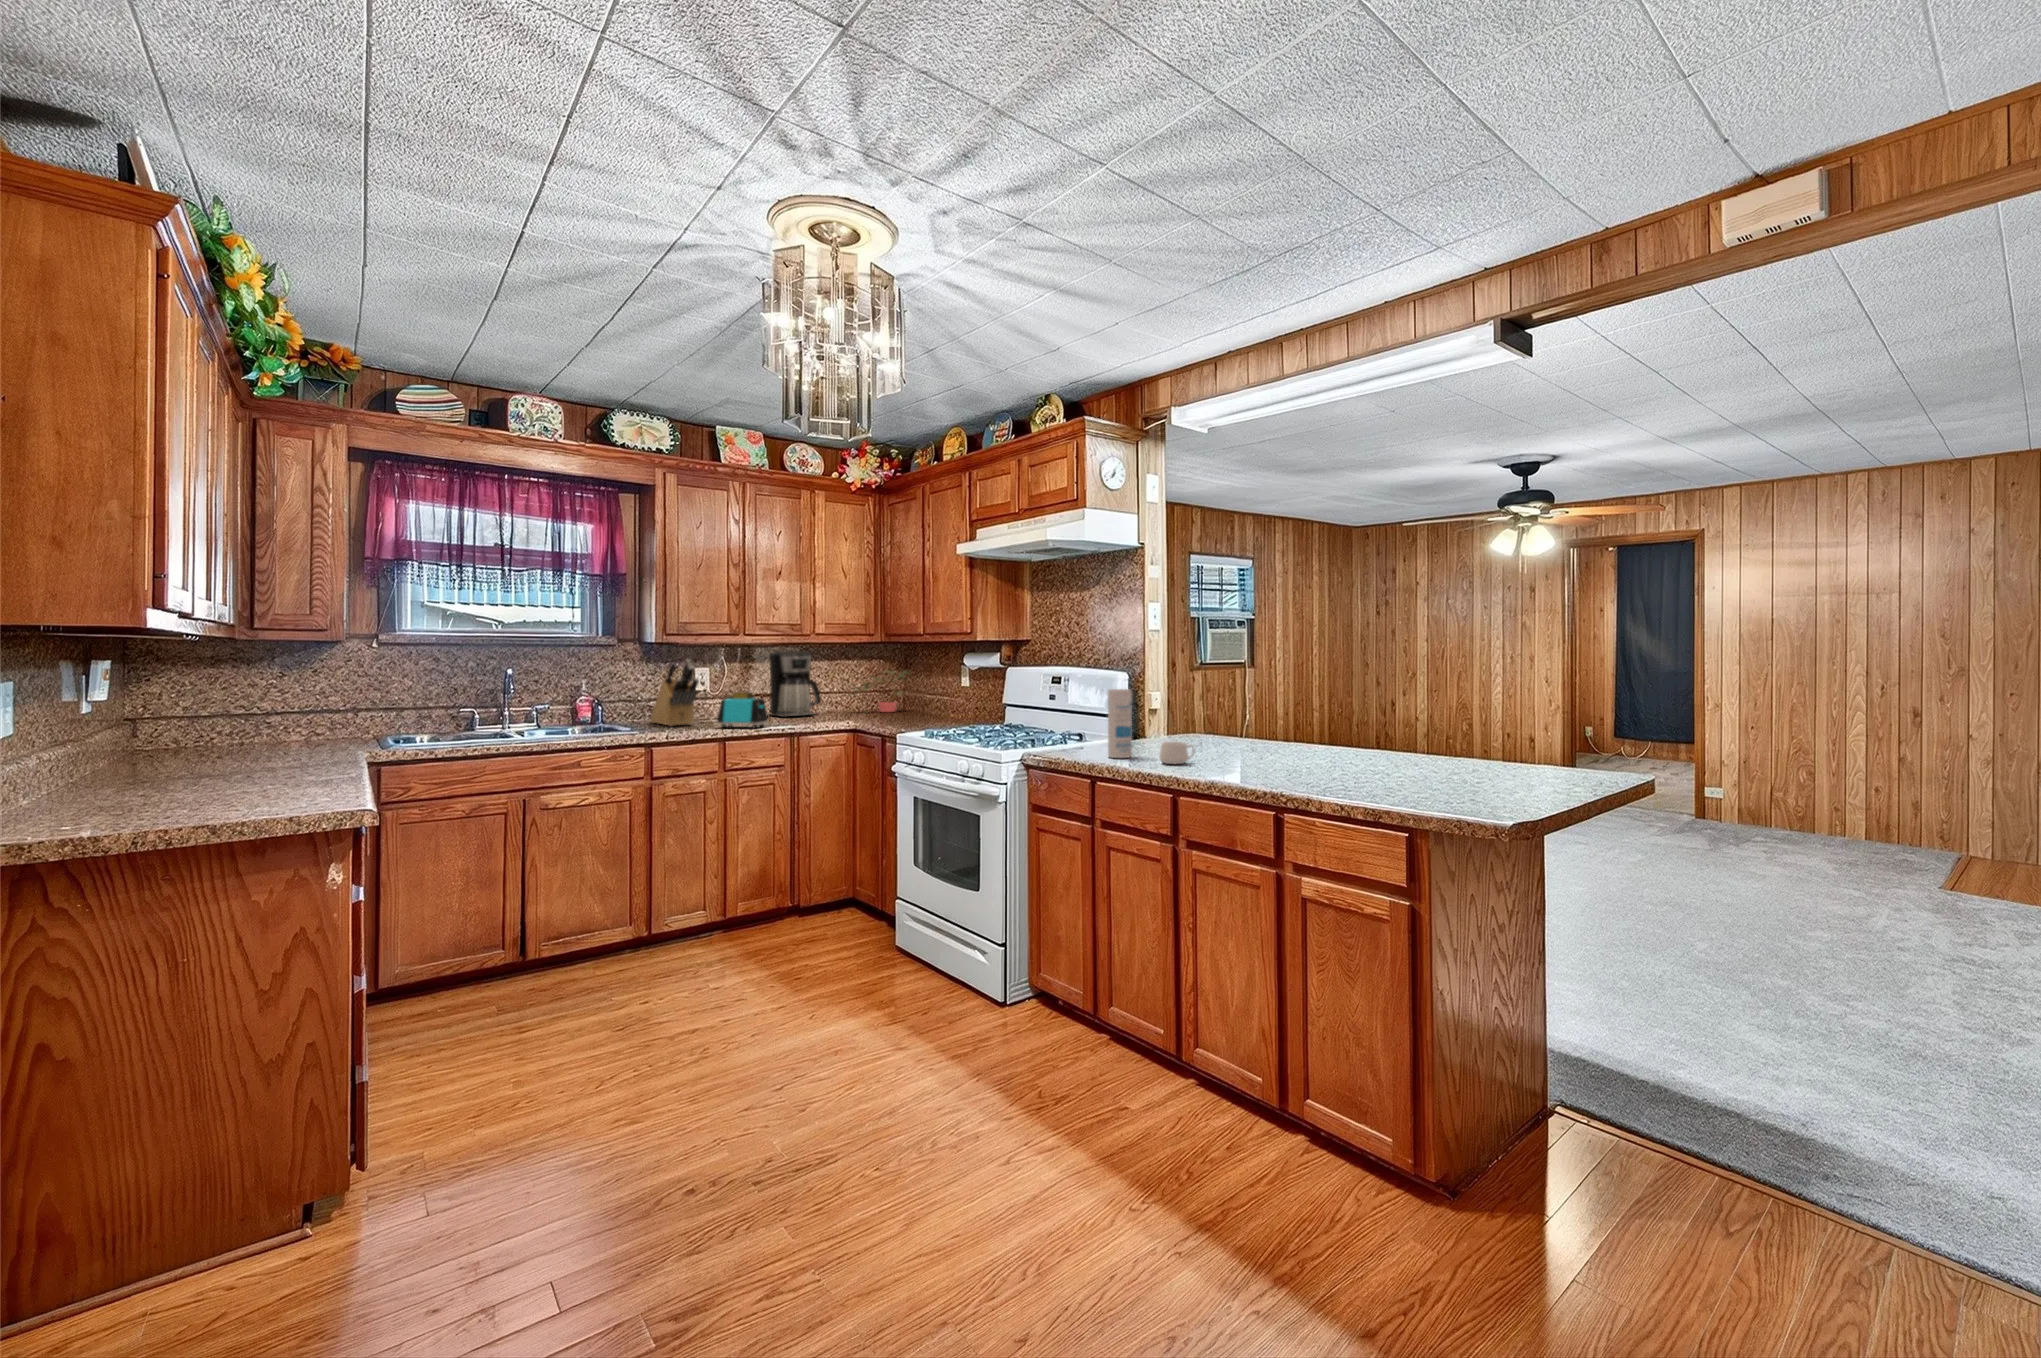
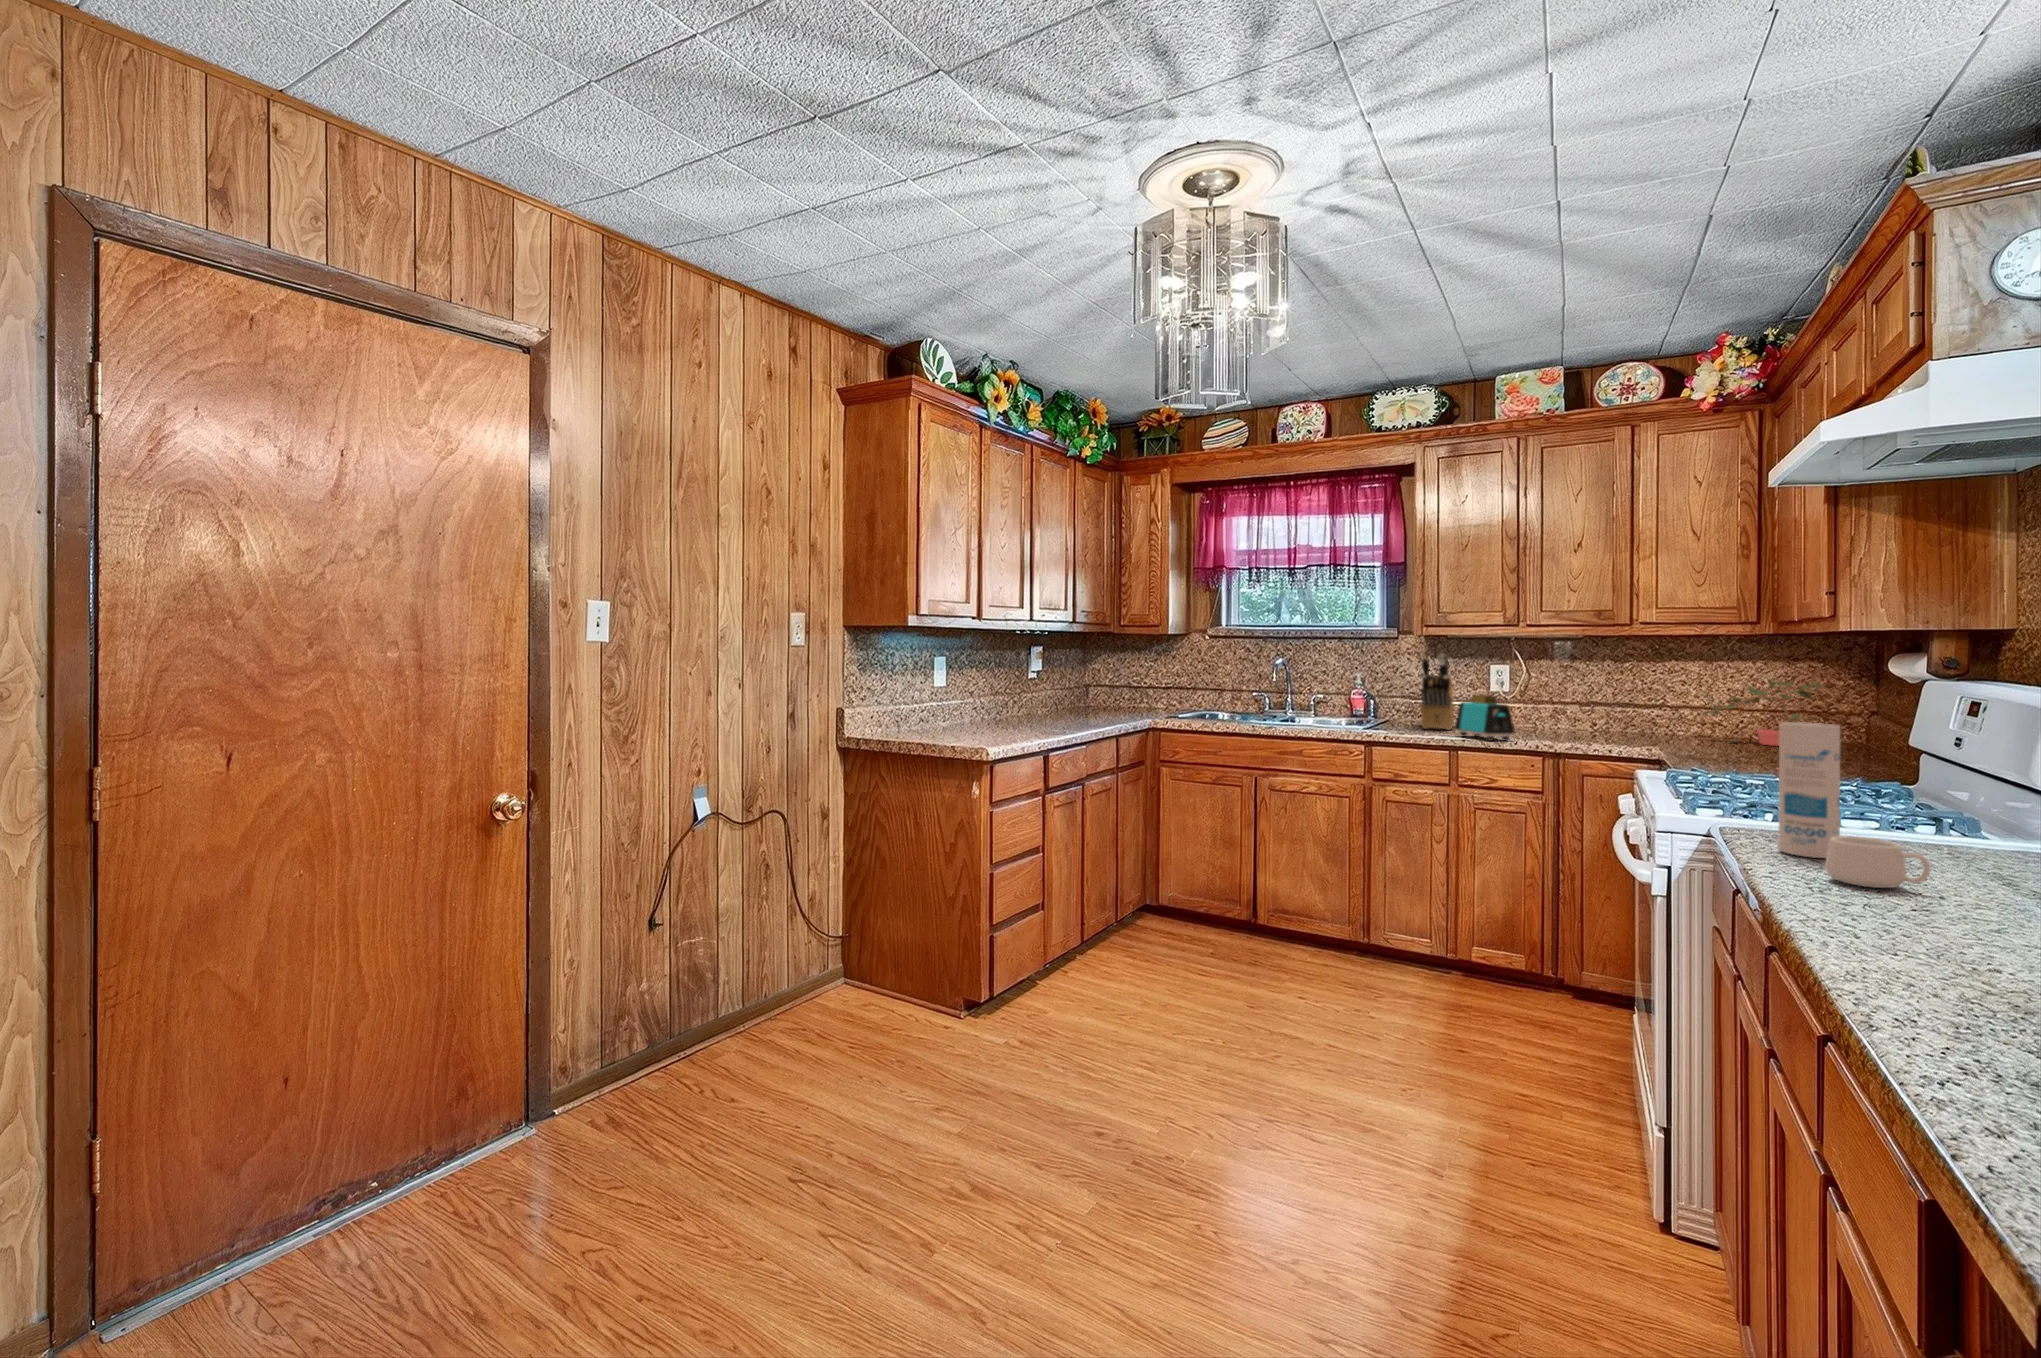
coffee maker: present [769,651,821,717] -> none [1578,647,1654,736]

